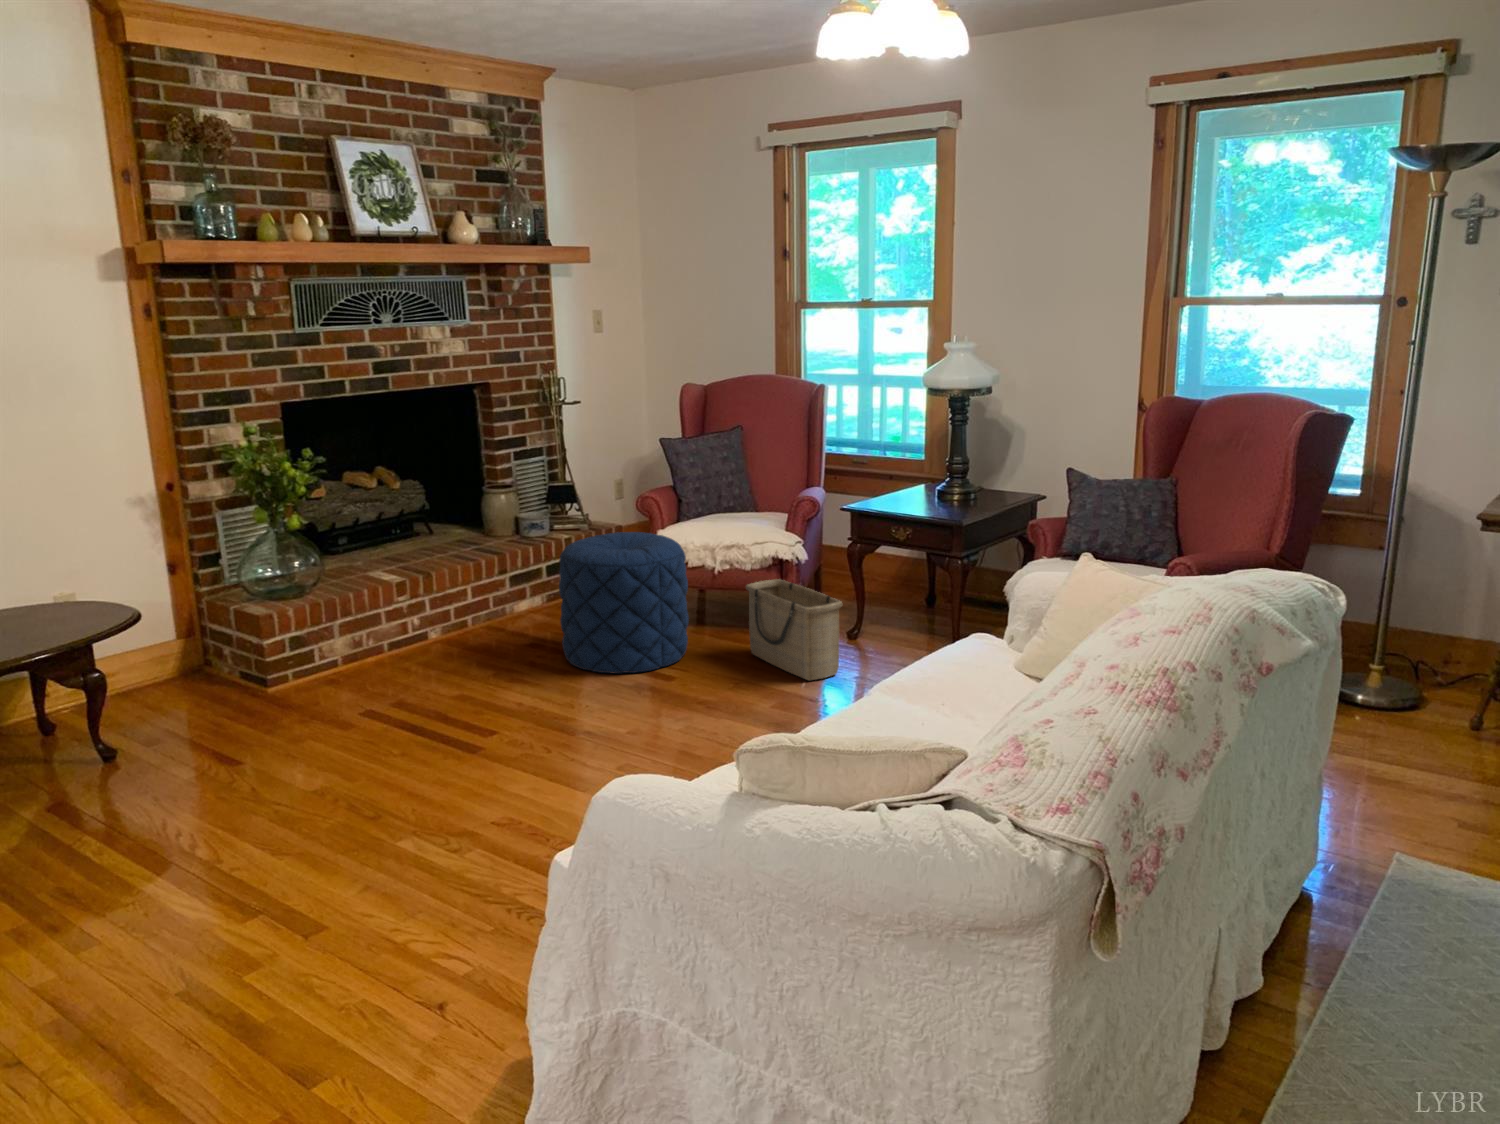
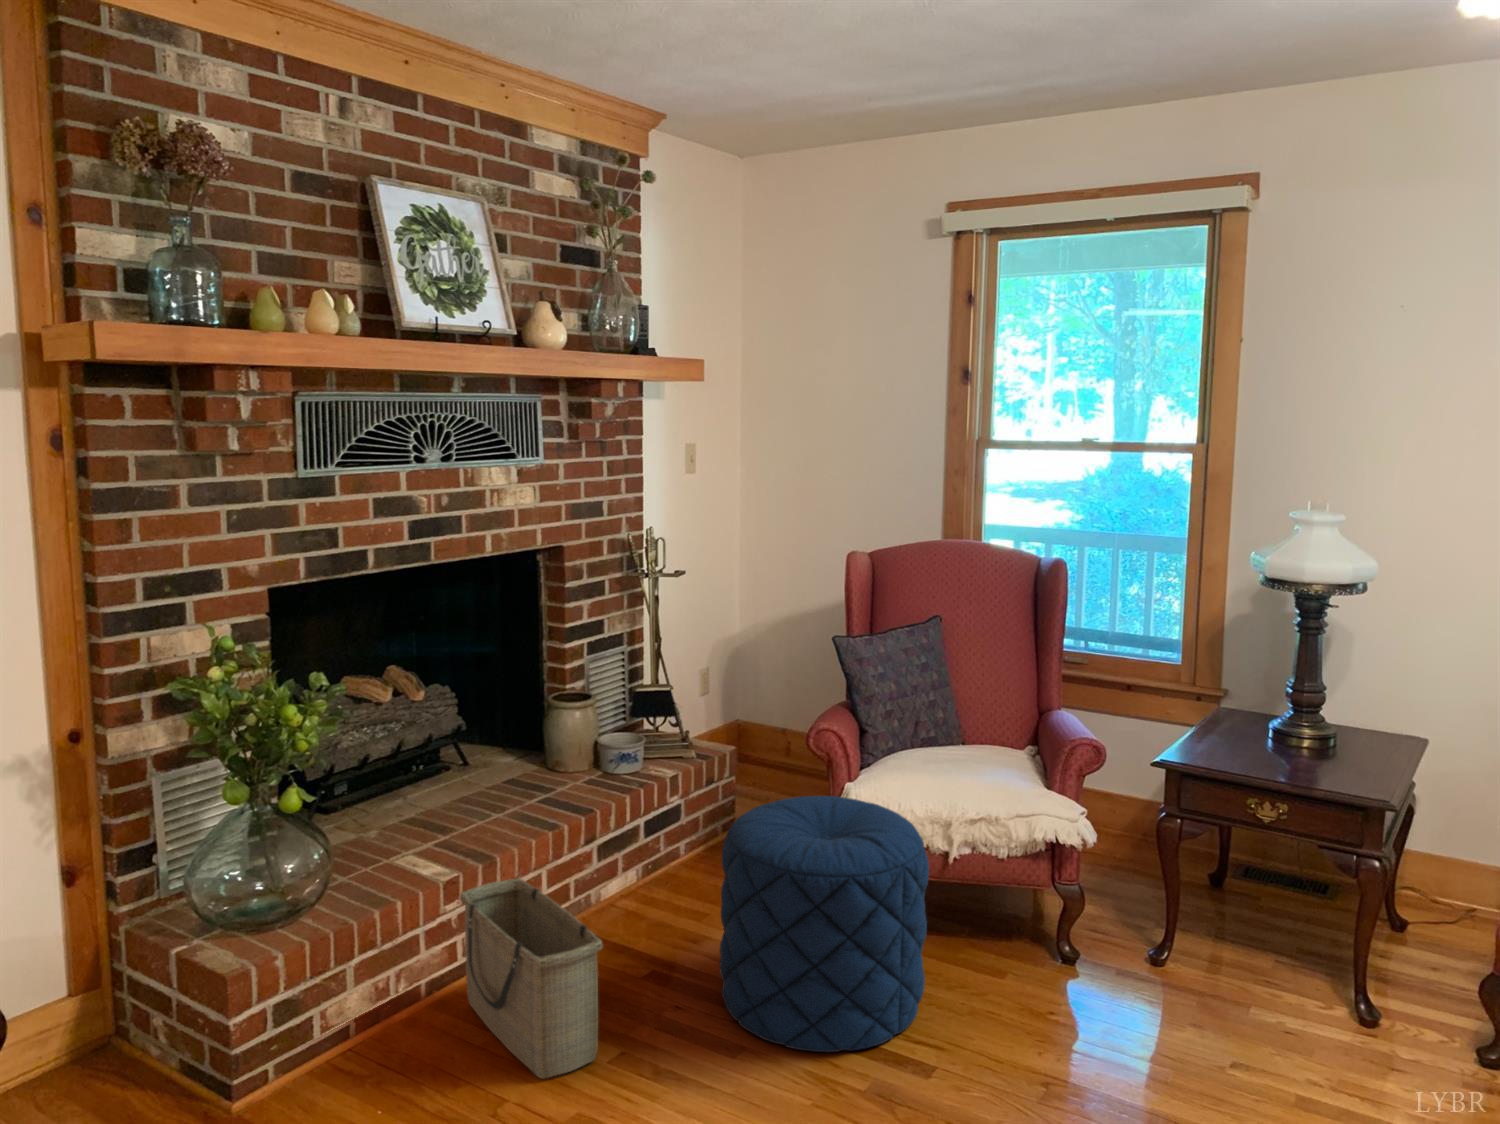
basket: present [746,579,843,680] -> present [460,878,603,1078]

